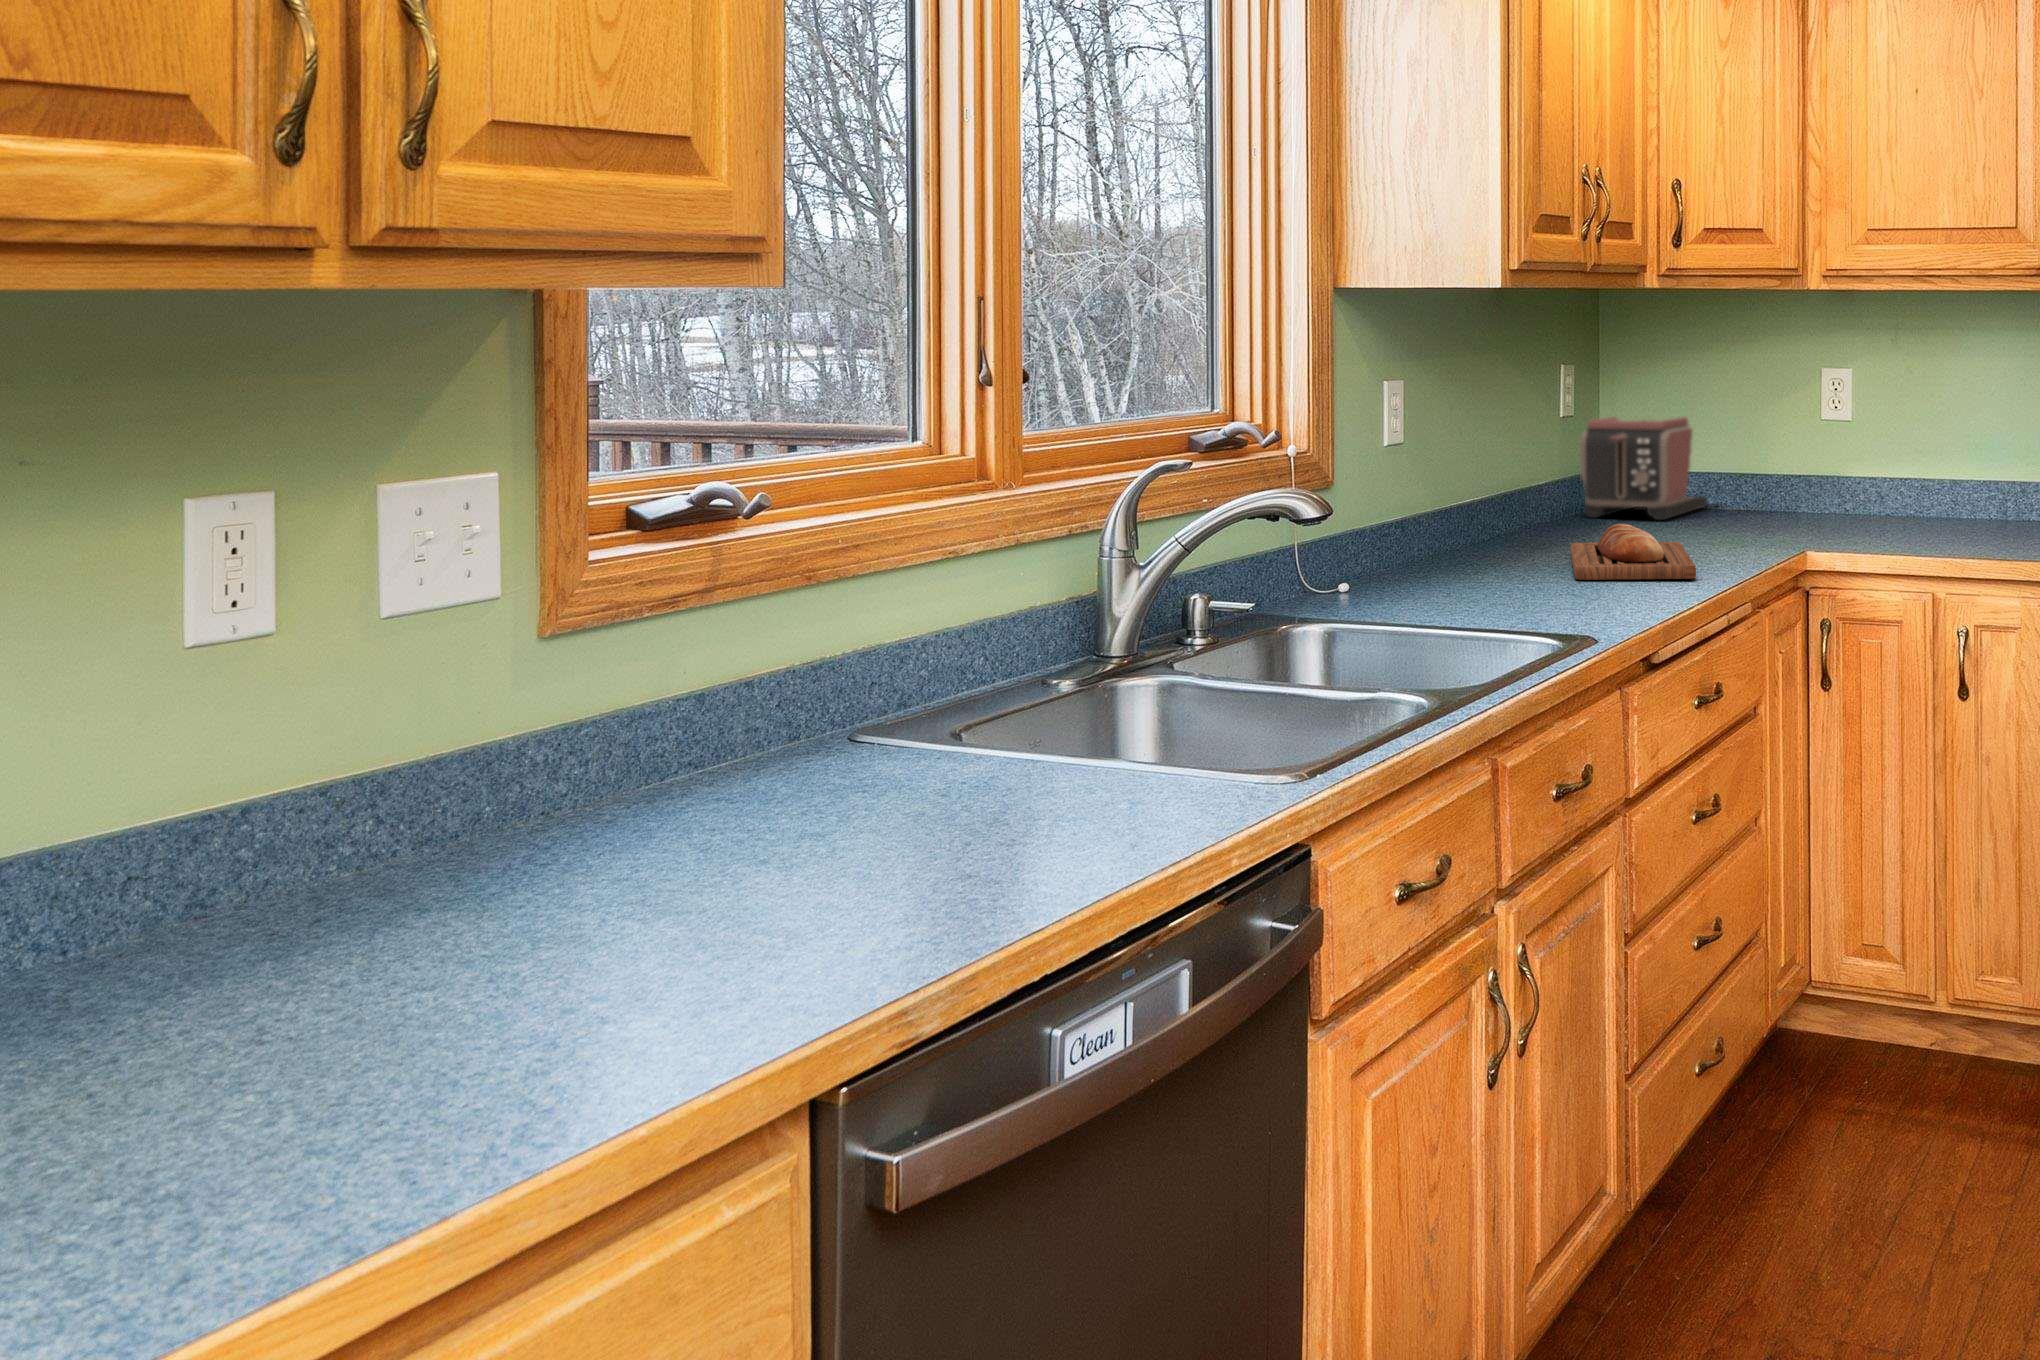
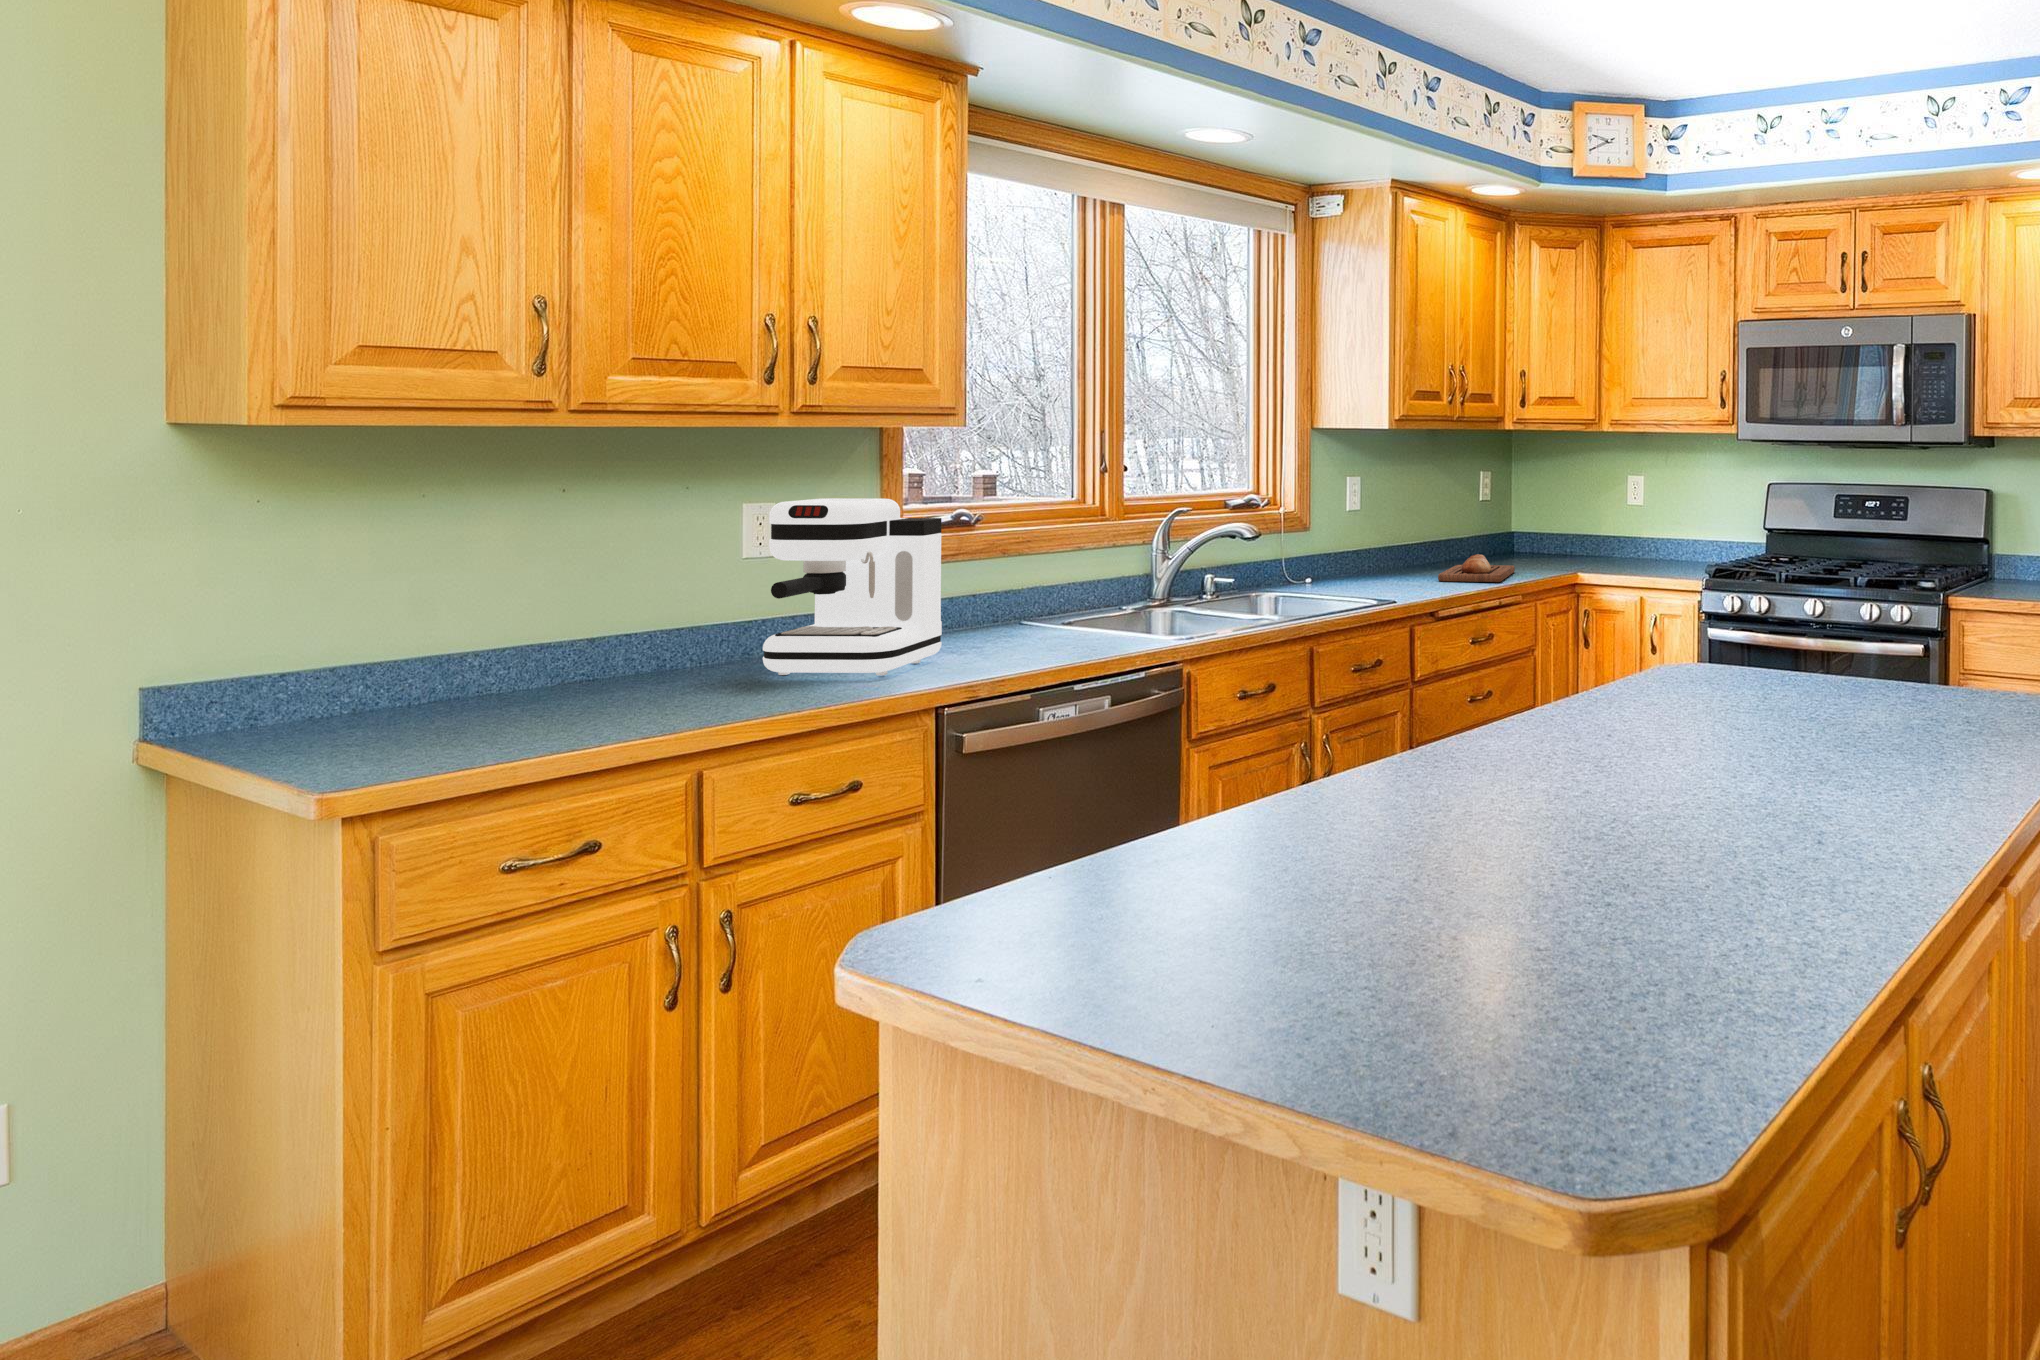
toaster: present [1580,417,1707,520] -> none [1492,498,1573,557]
coffee maker: none [281,471,744,964] -> present [763,498,942,675]

